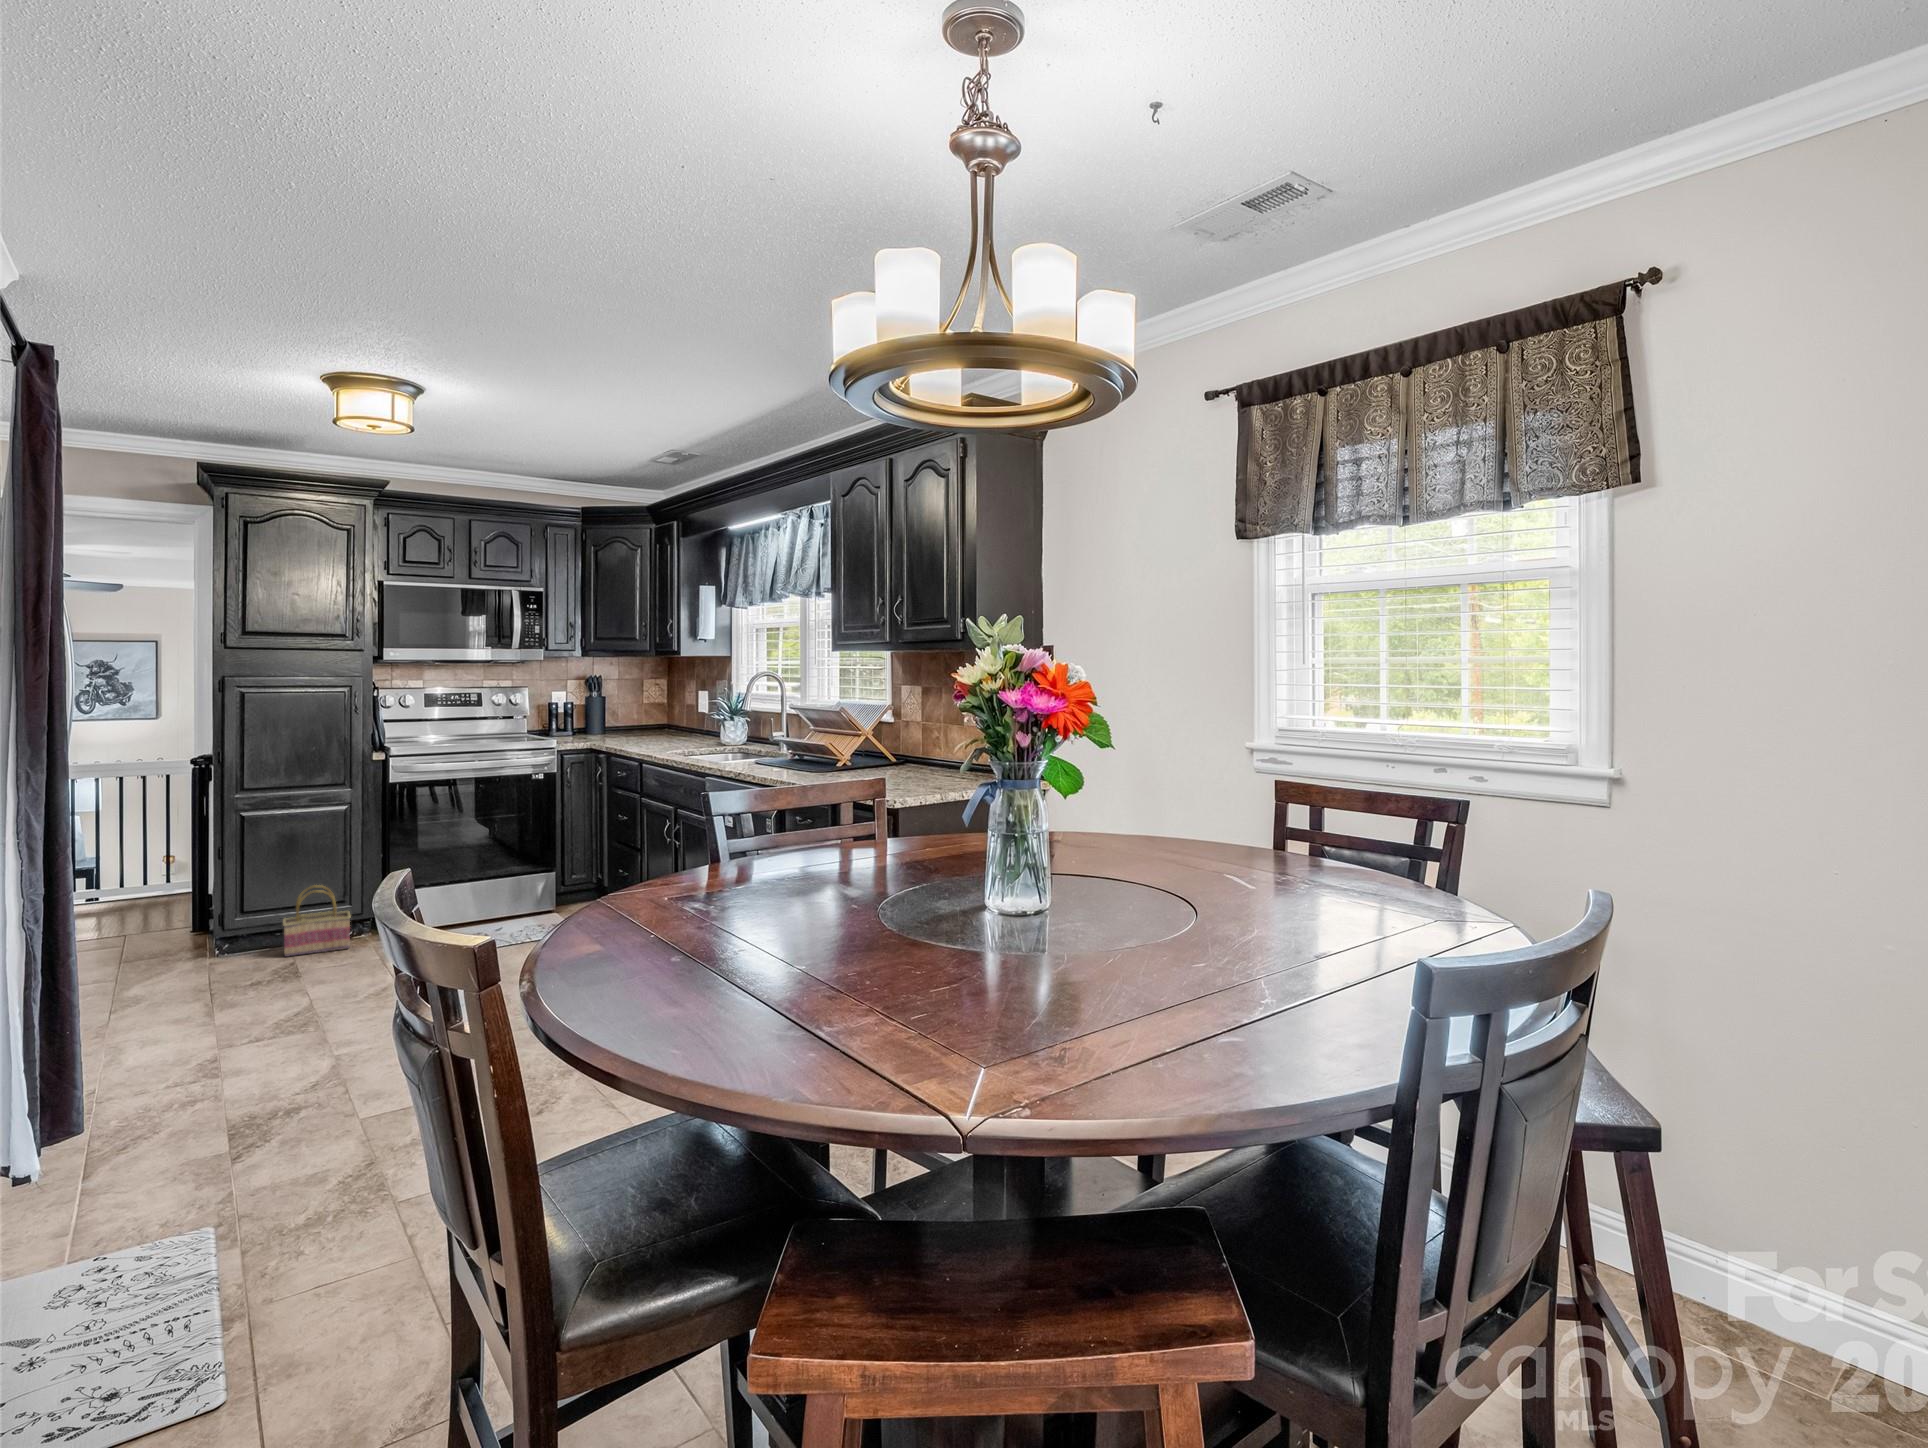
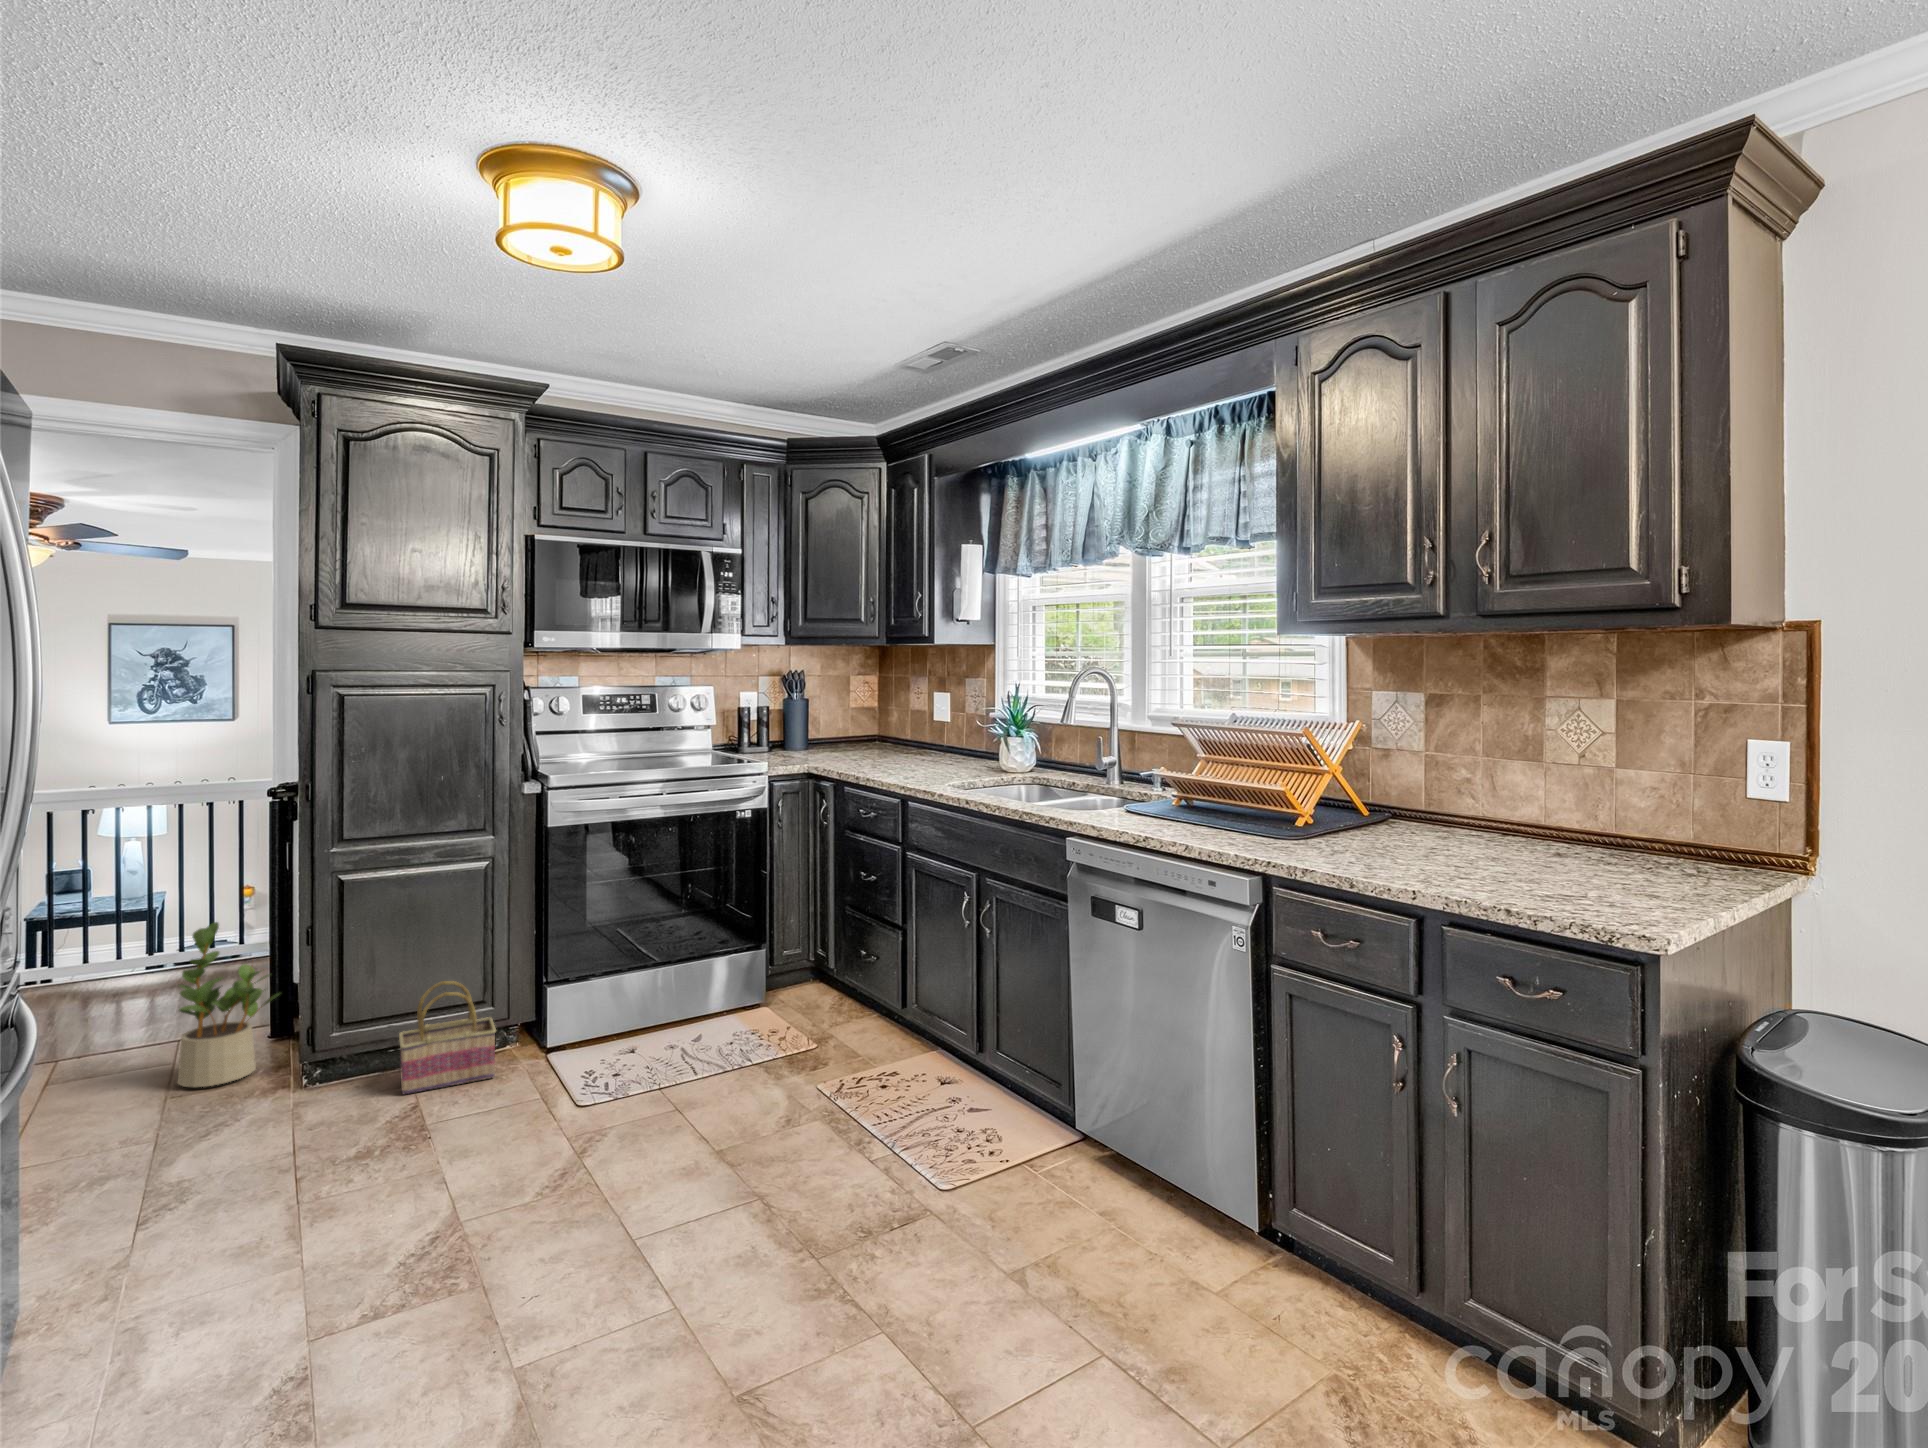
potted plant: none [129,846,201,955] -> present [178,922,280,1088]

